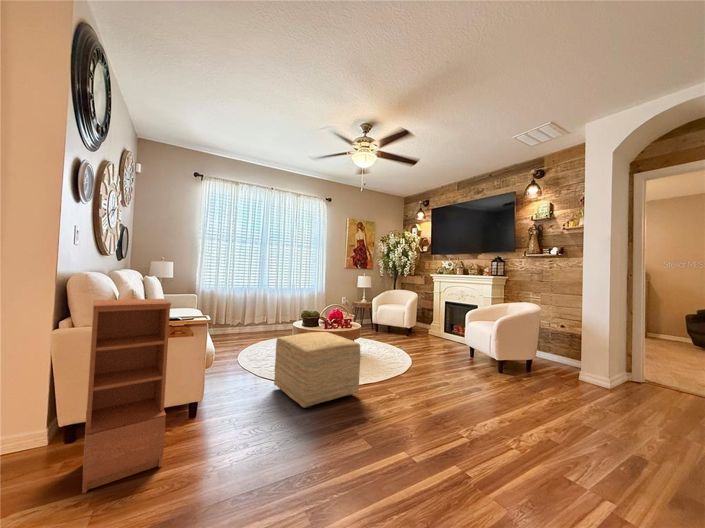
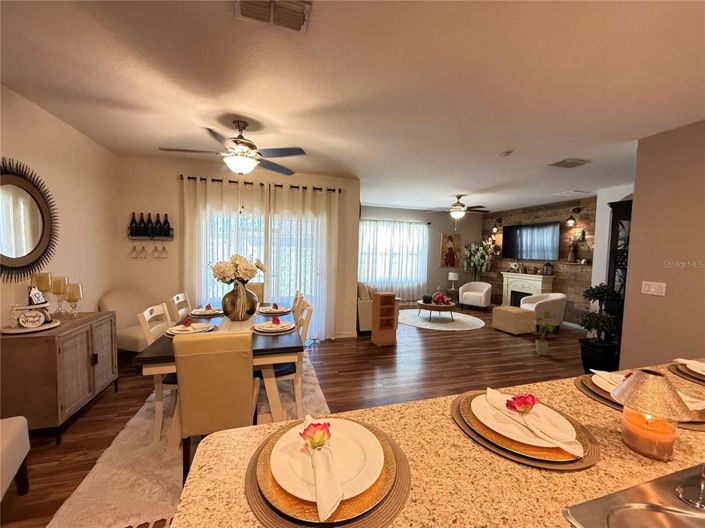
ottoman: present [274,332,360,408] -> present [492,306,535,335]
house plant: none [522,337,593,453] -> present [533,310,558,355]

